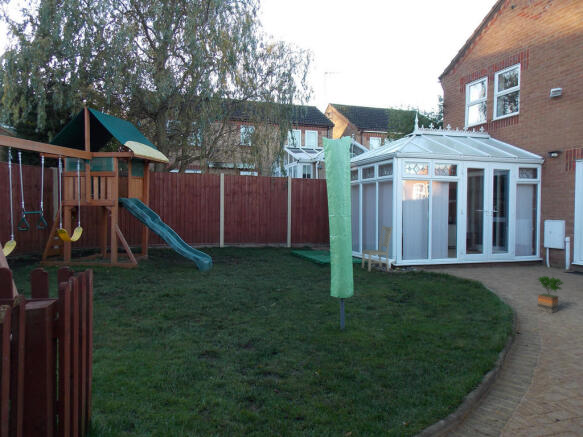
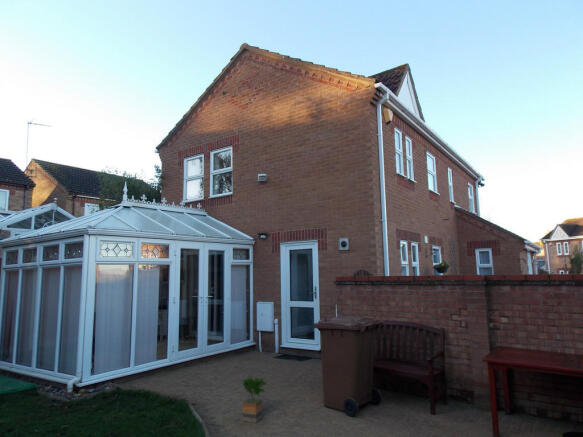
chair: present [362,226,392,270] -> none [28,326,80,401]

